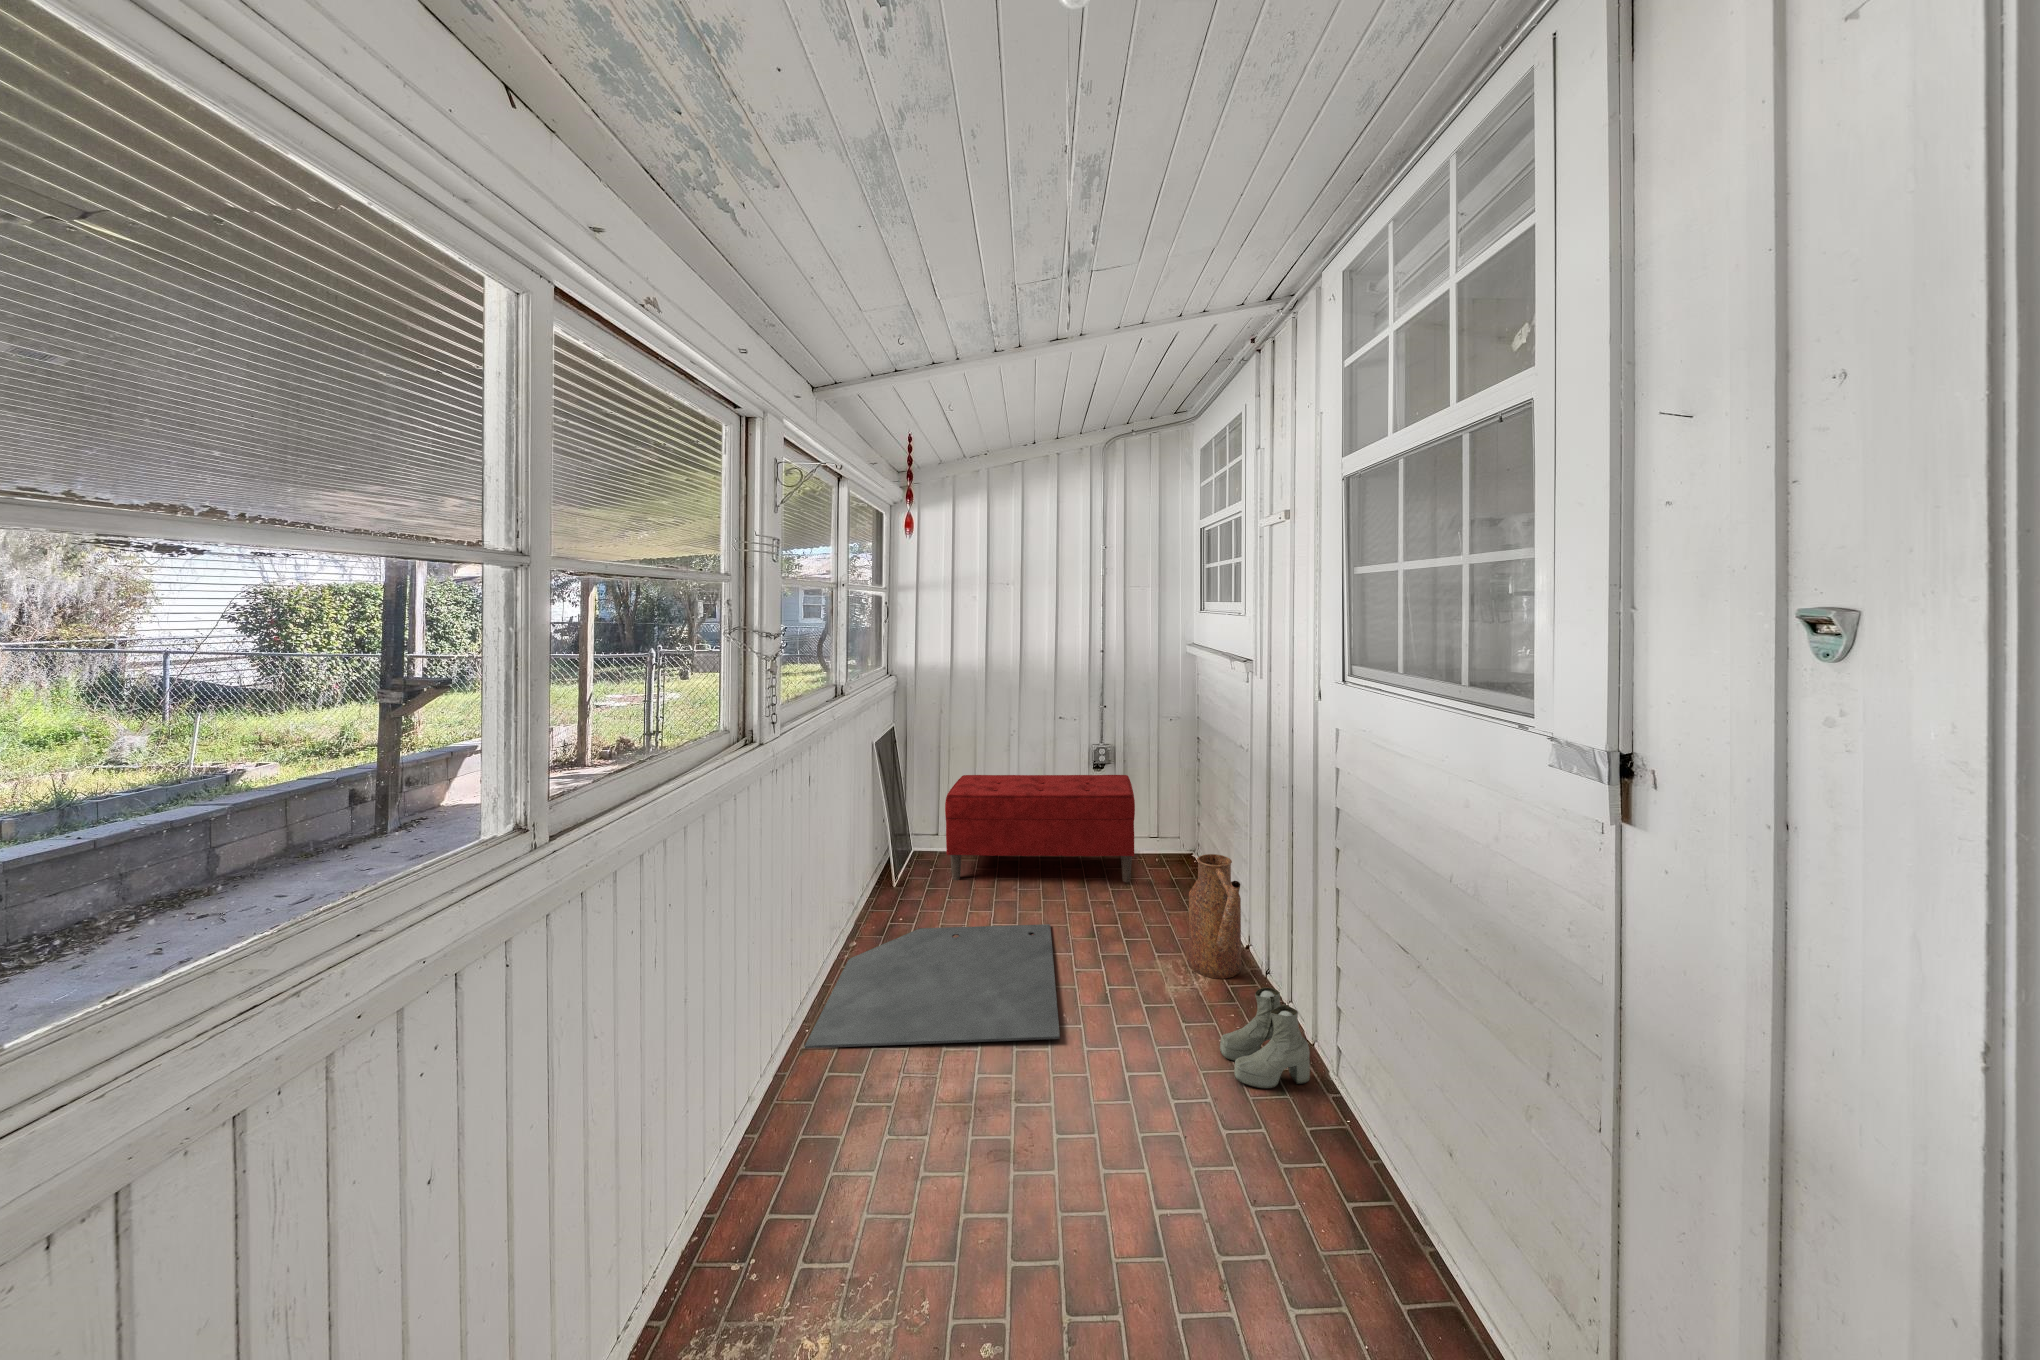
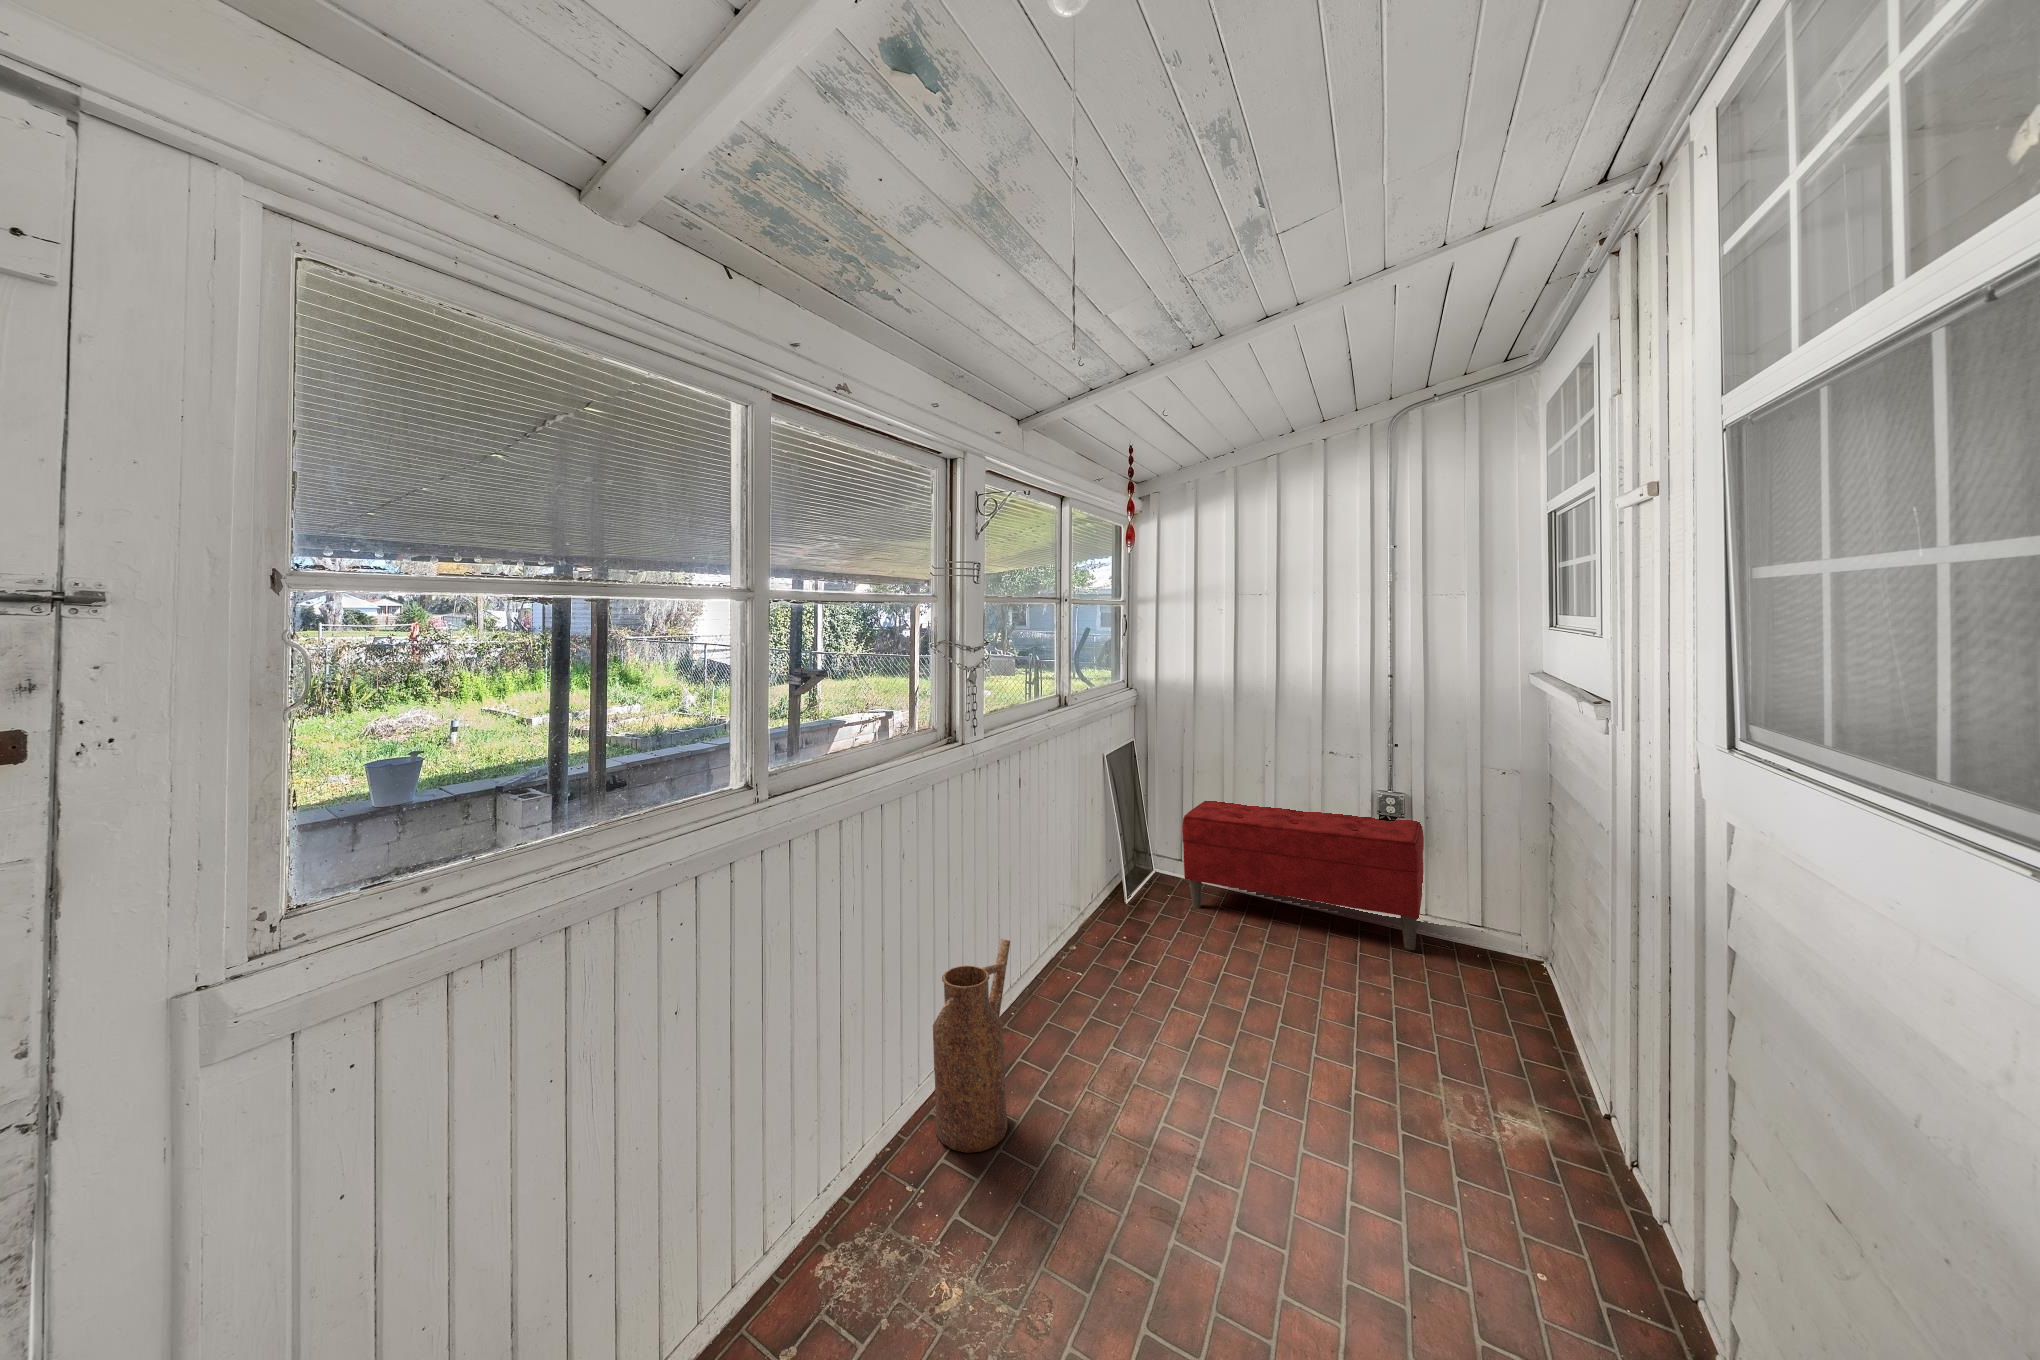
watering can: present [1189,854,1242,979] -> present [933,939,1010,1153]
door mat: present [805,924,1060,1048] -> none [1008,938,1291,1103]
boots: present [1220,988,1310,1088] -> none [1489,1125,1638,1281]

